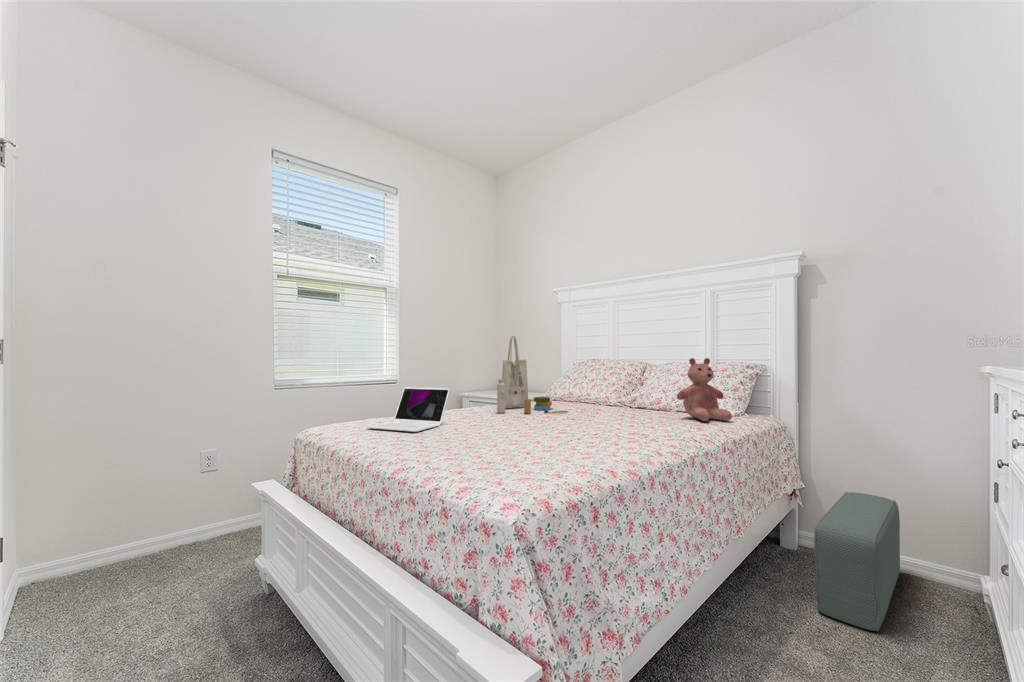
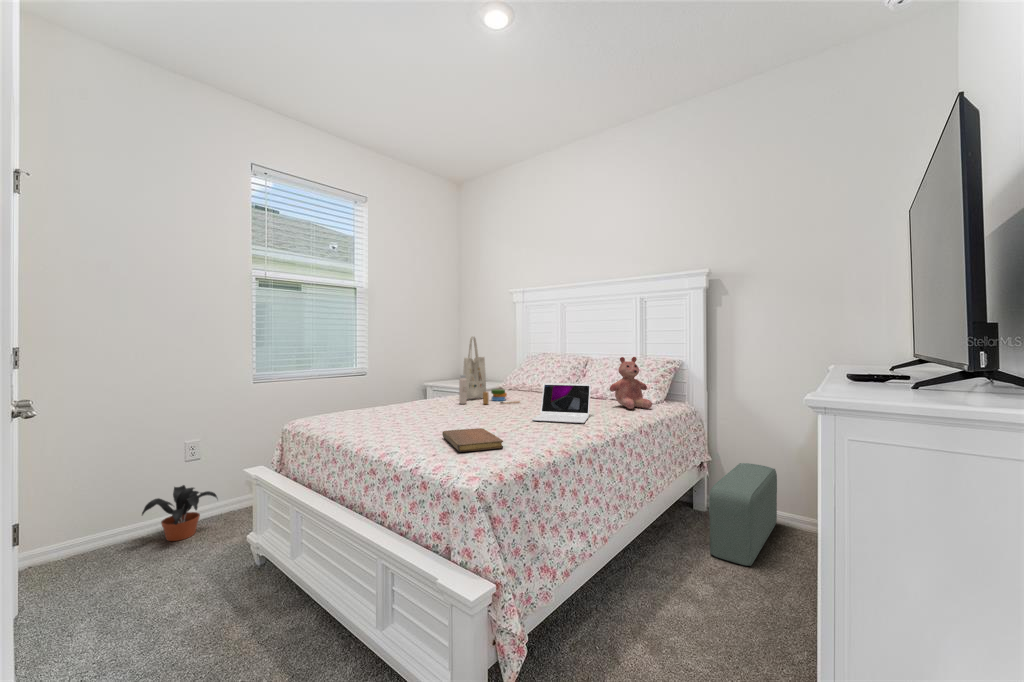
laptop: present [367,387,450,432] -> present [532,383,591,423]
notebook: none [474,440,550,469] -> present [442,428,503,452]
potted plant: none [148,497,232,560] -> present [142,485,217,541]

